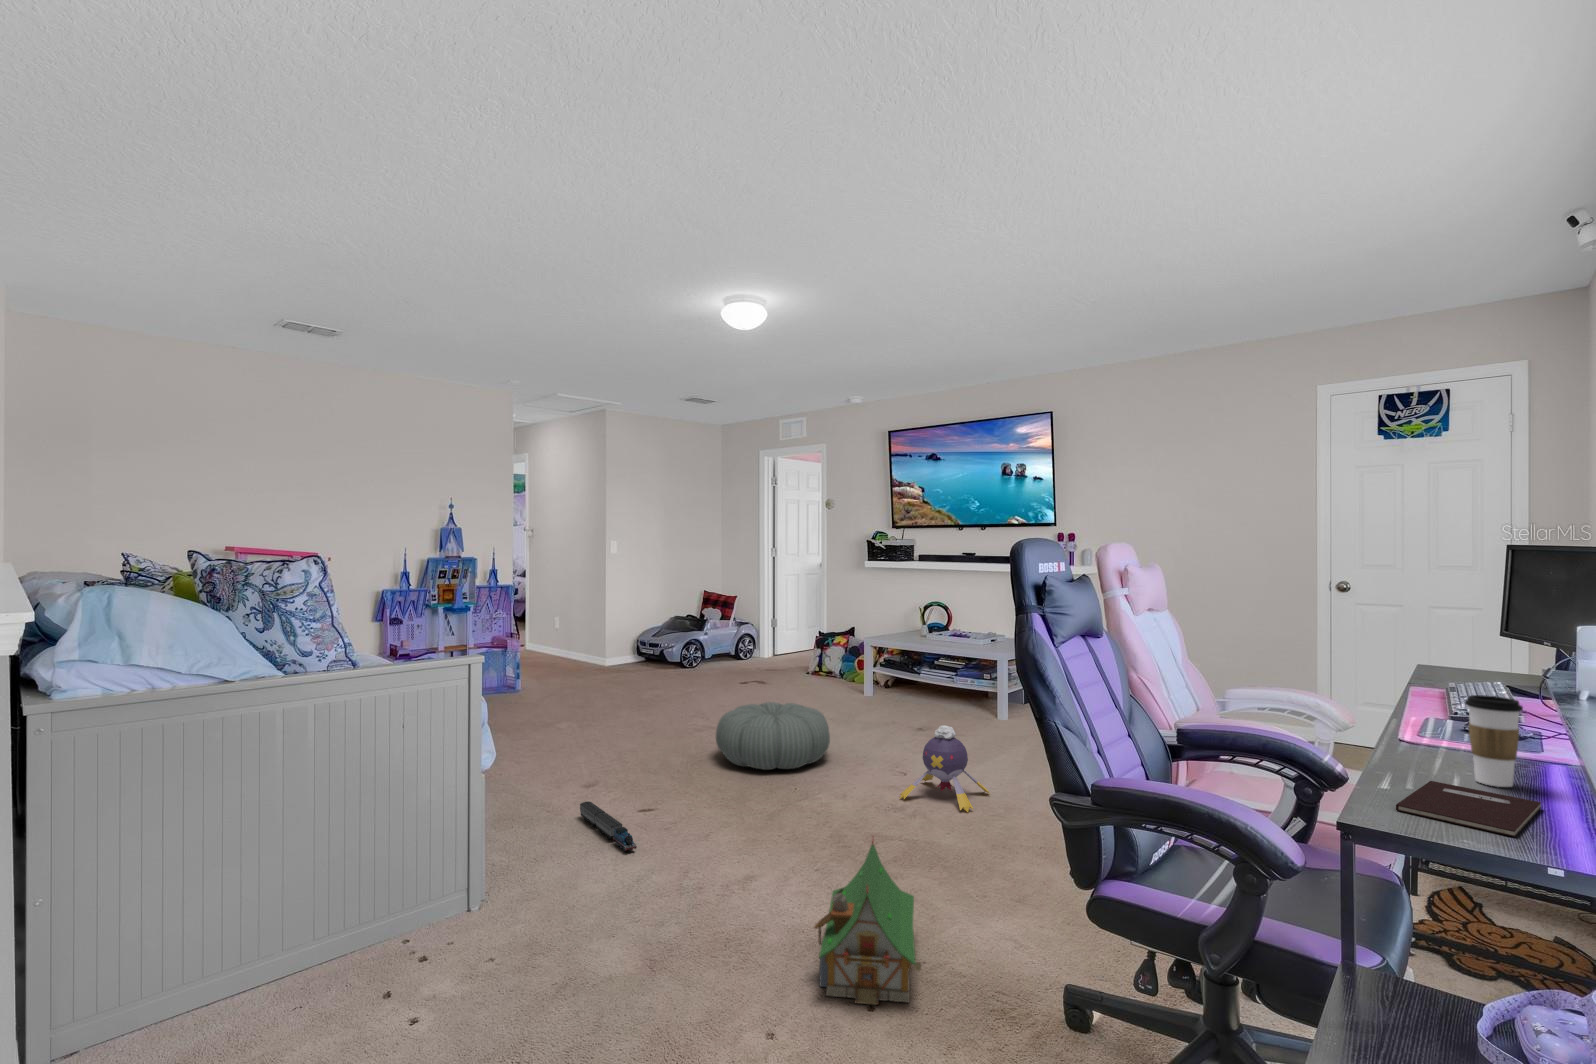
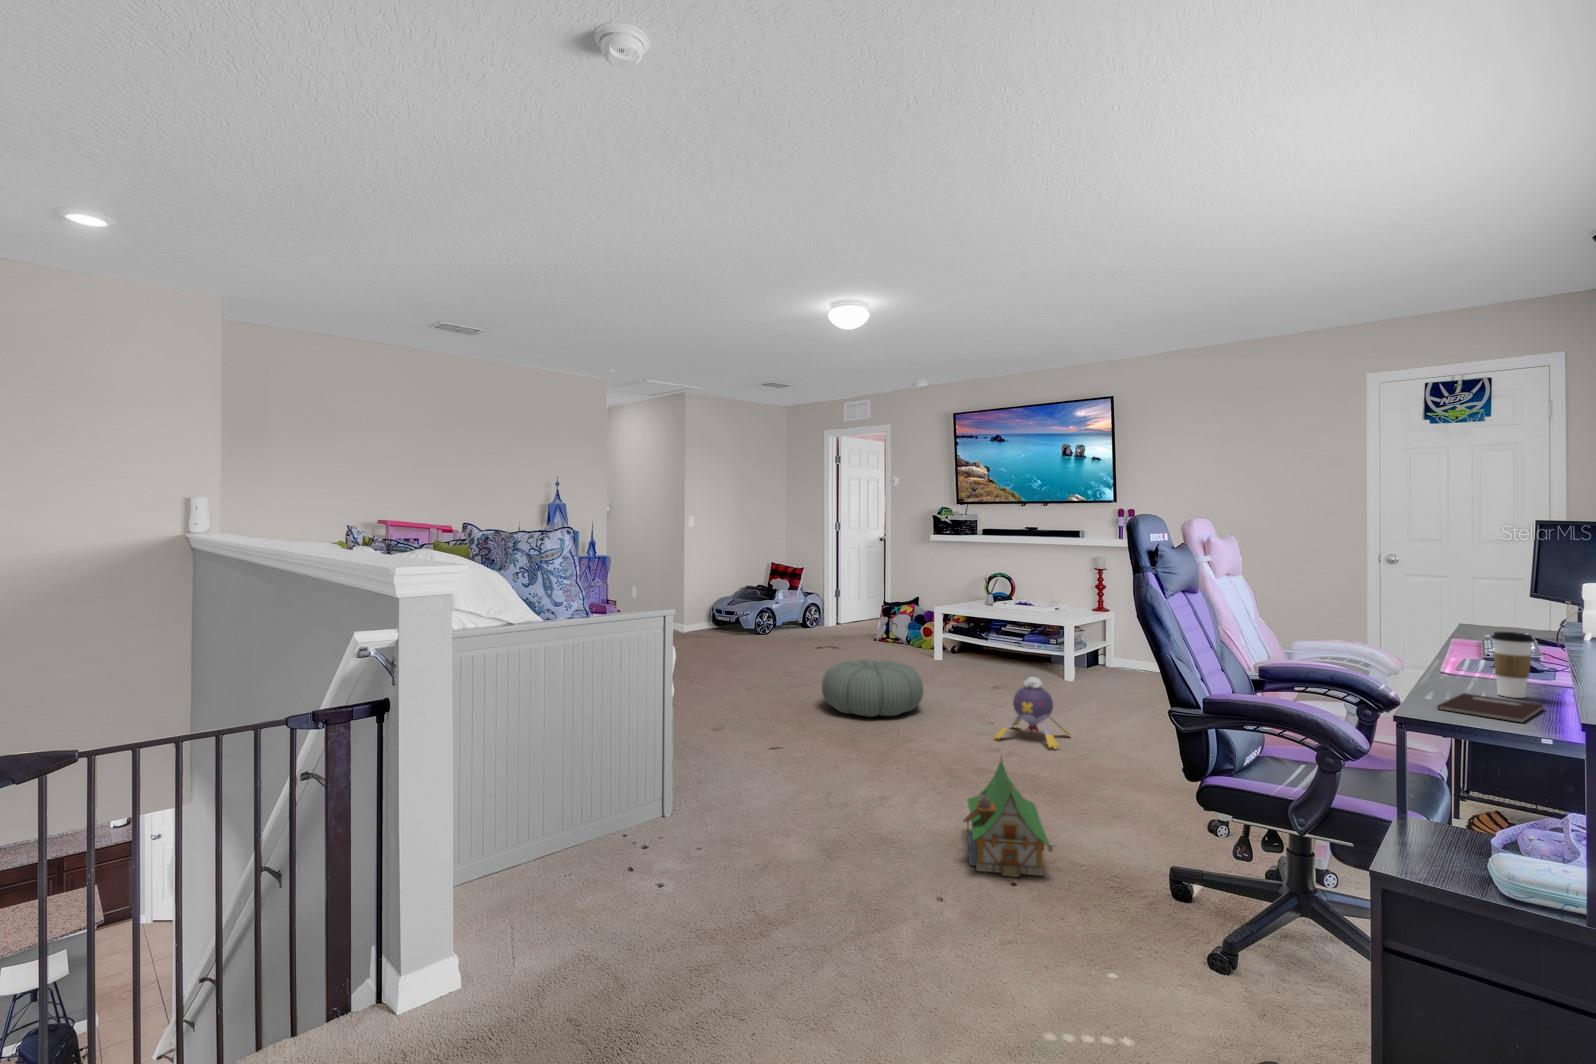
toy train: present [580,801,637,851] -> none [725,737,784,775]

